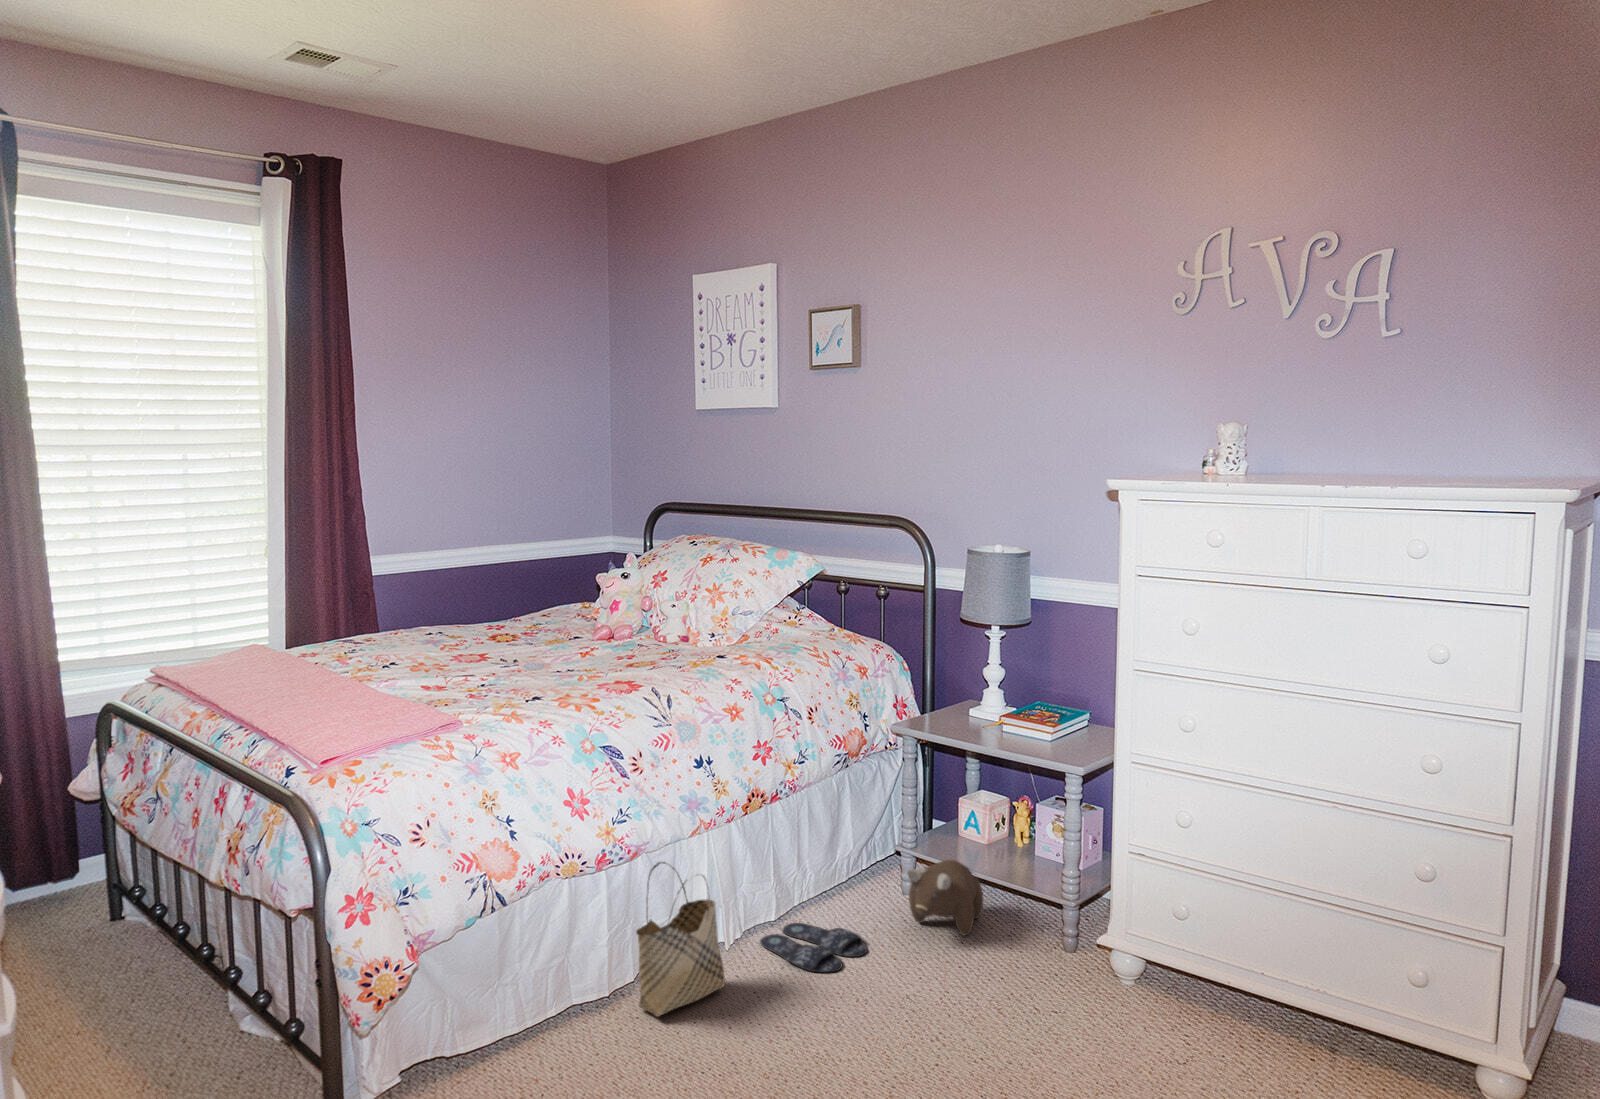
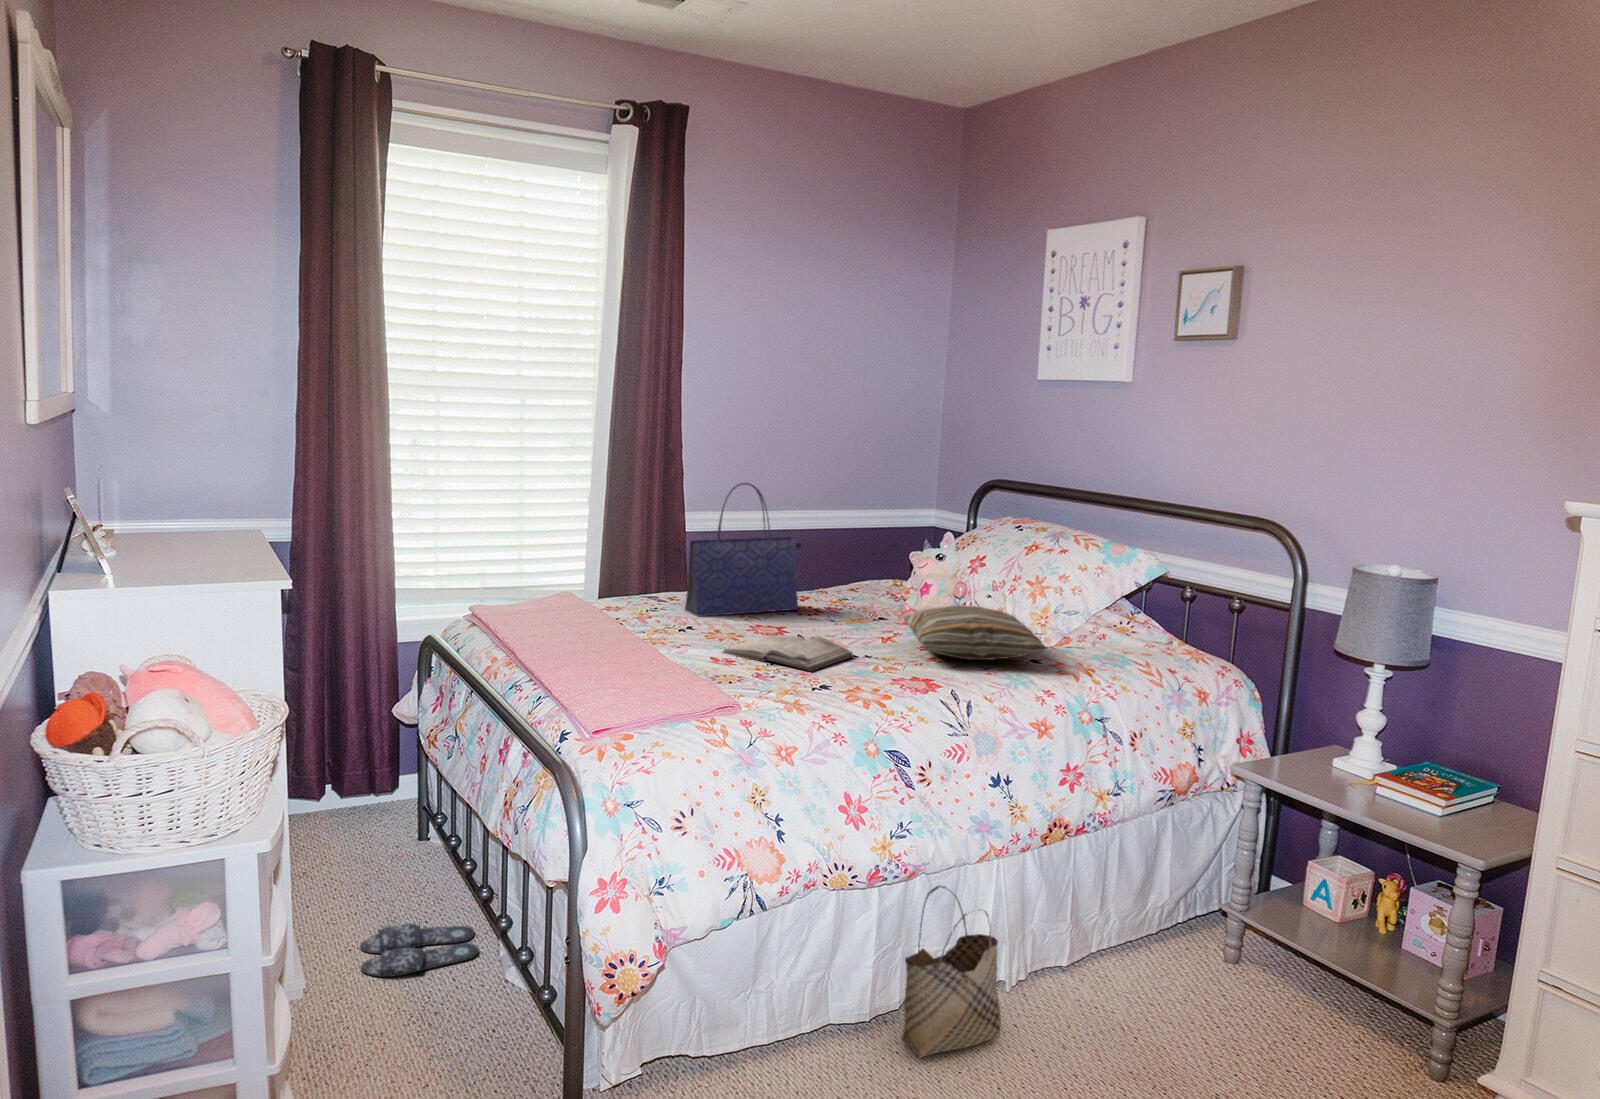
tote bag: none [383,521,497,654] -> present [685,483,801,617]
pillow: none [600,615,733,662] -> present [903,605,1047,660]
diary: none [431,656,561,687] -> present [723,636,854,671]
plush toy: present [907,860,983,936] -> none [1233,938,1329,1034]
slippers: present [760,923,867,972] -> present [360,924,479,977]

